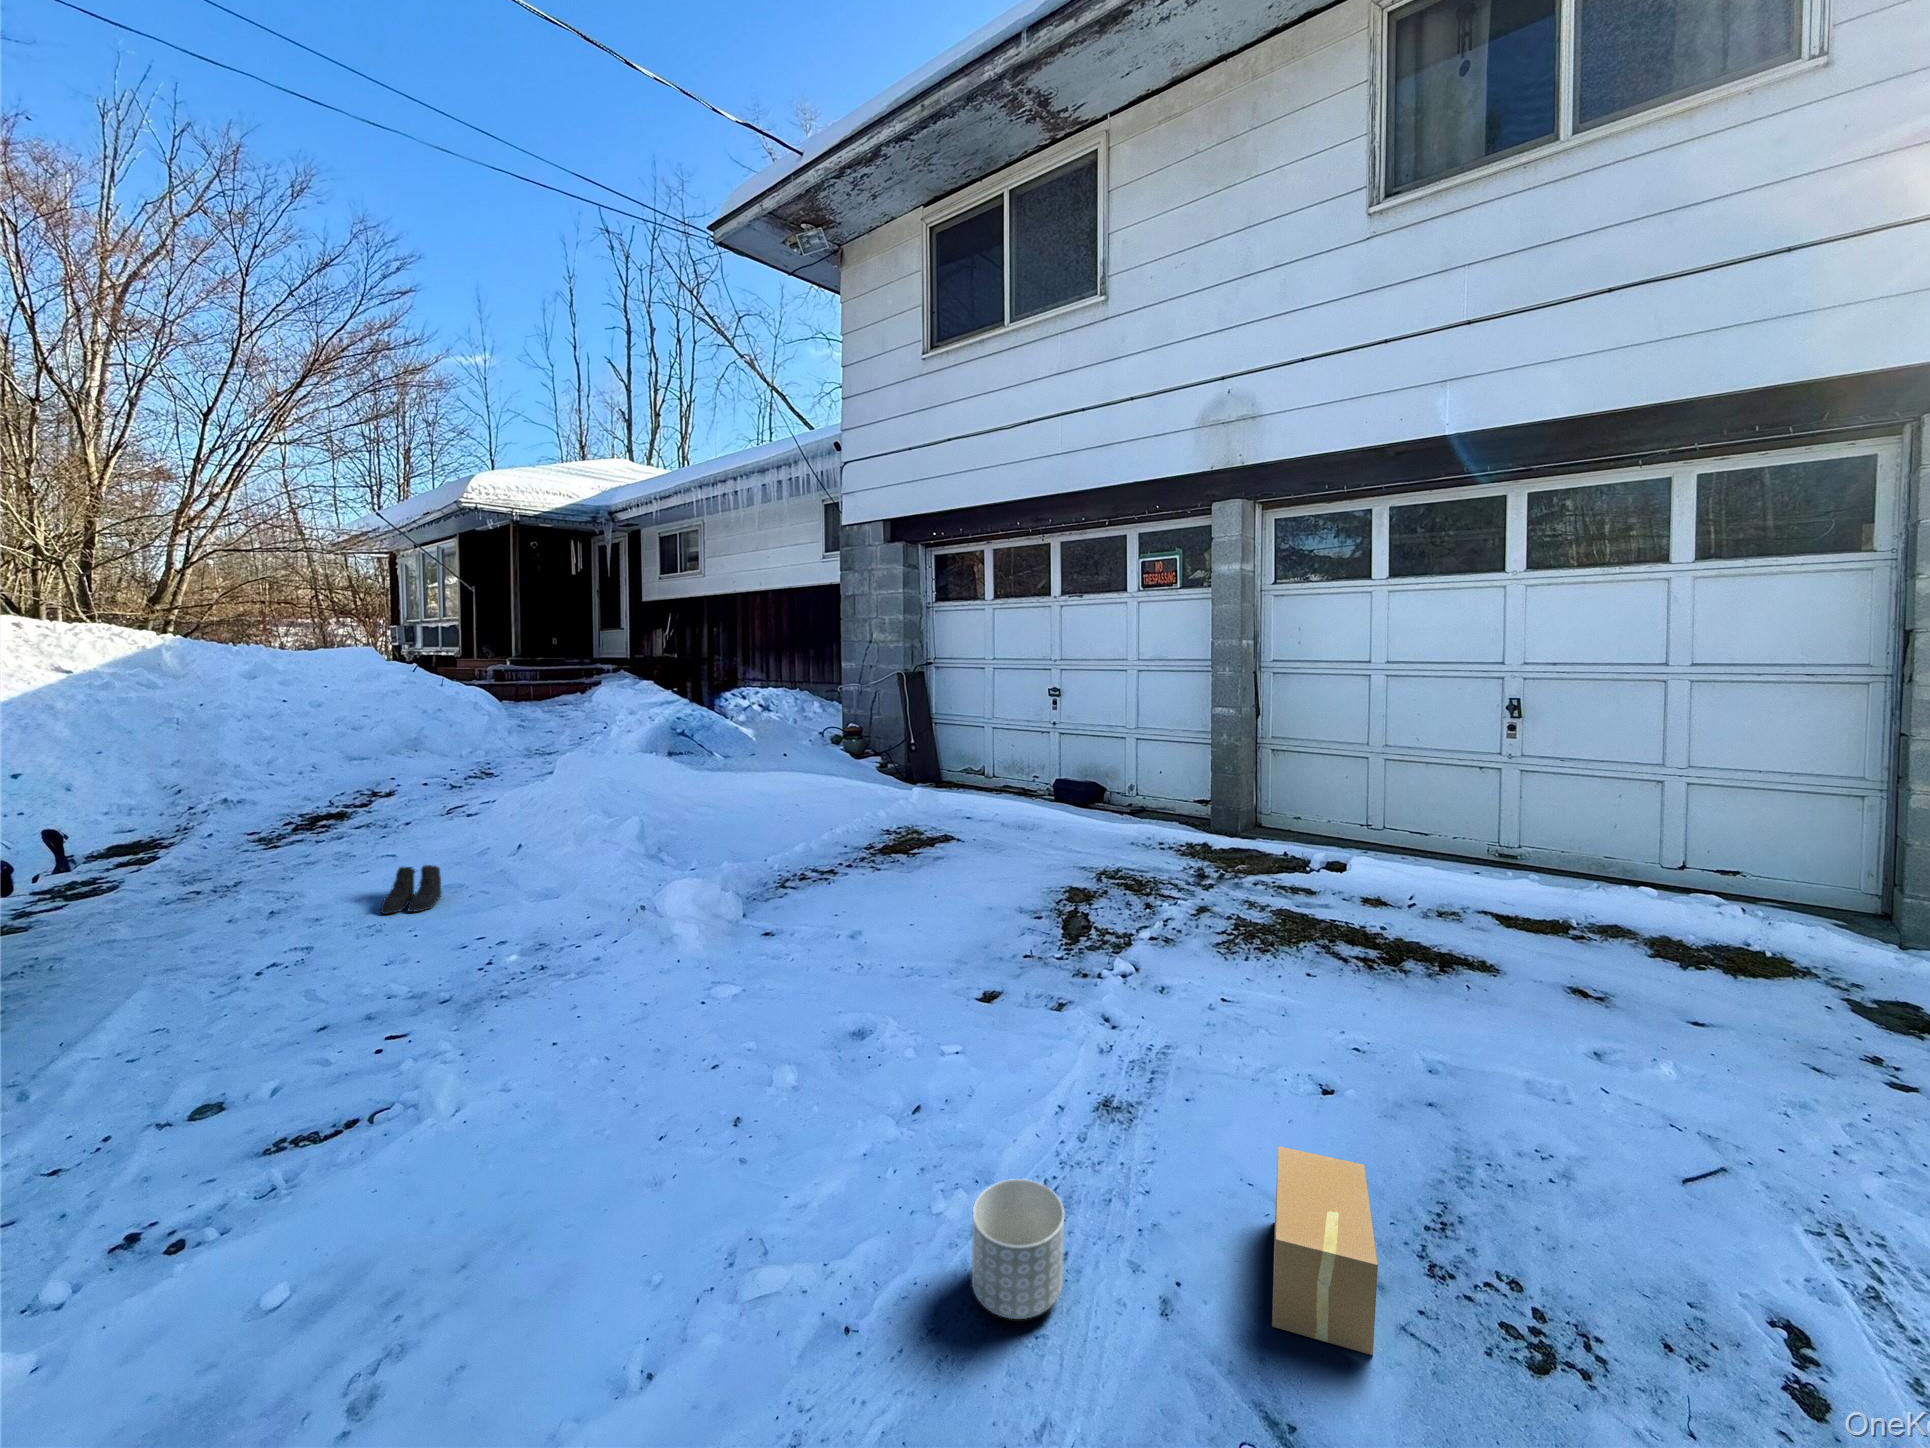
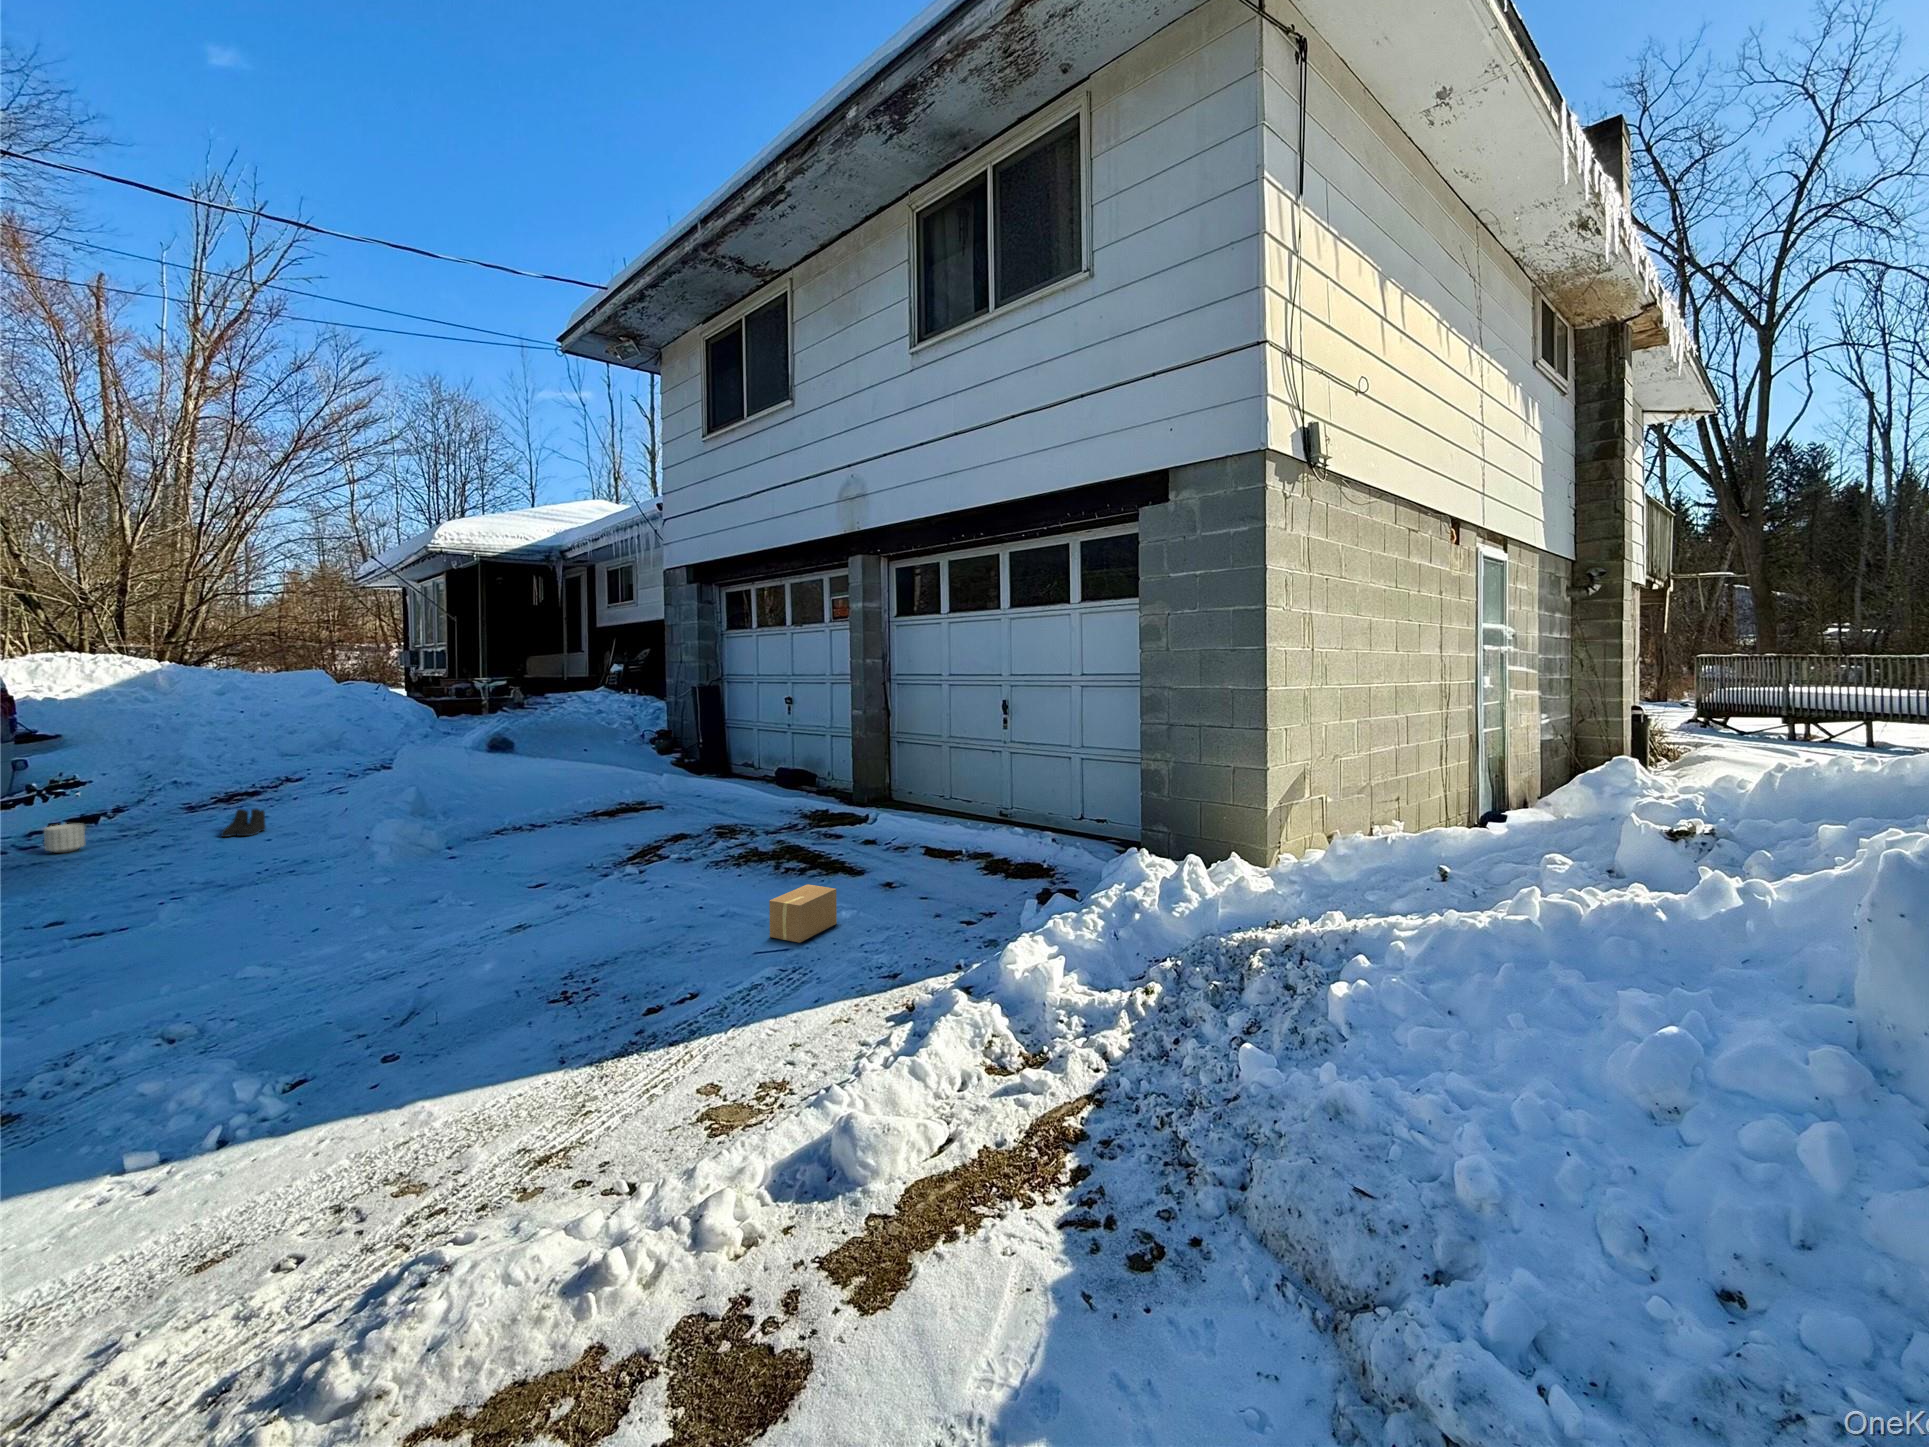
cardboard box: present [1272,1146,1378,1355] -> present [769,884,837,943]
planter: present [972,1179,1064,1319] -> present [44,823,85,853]

